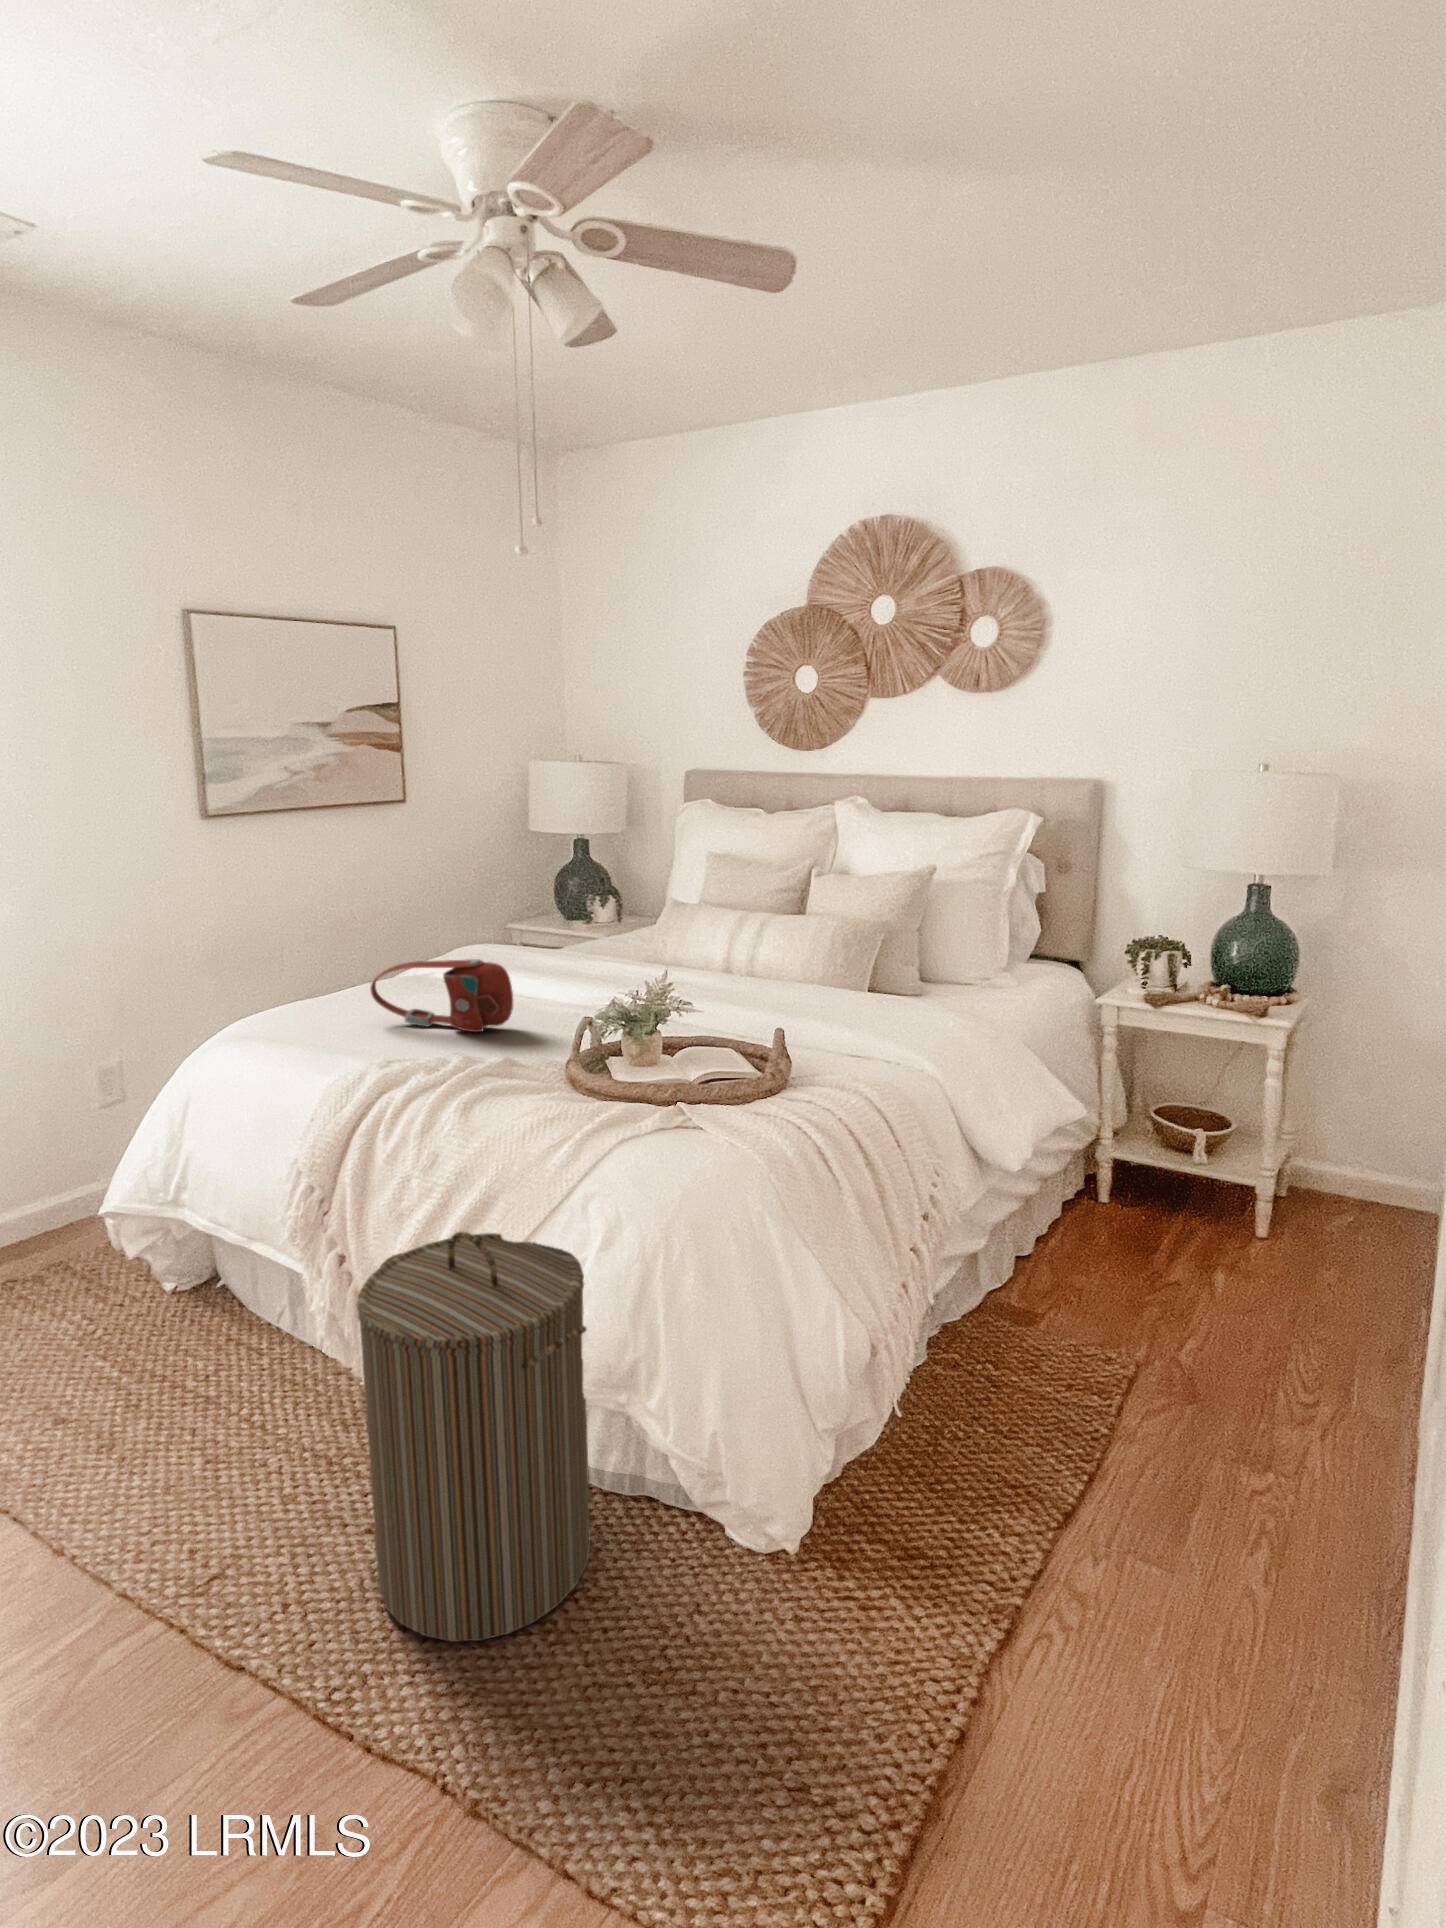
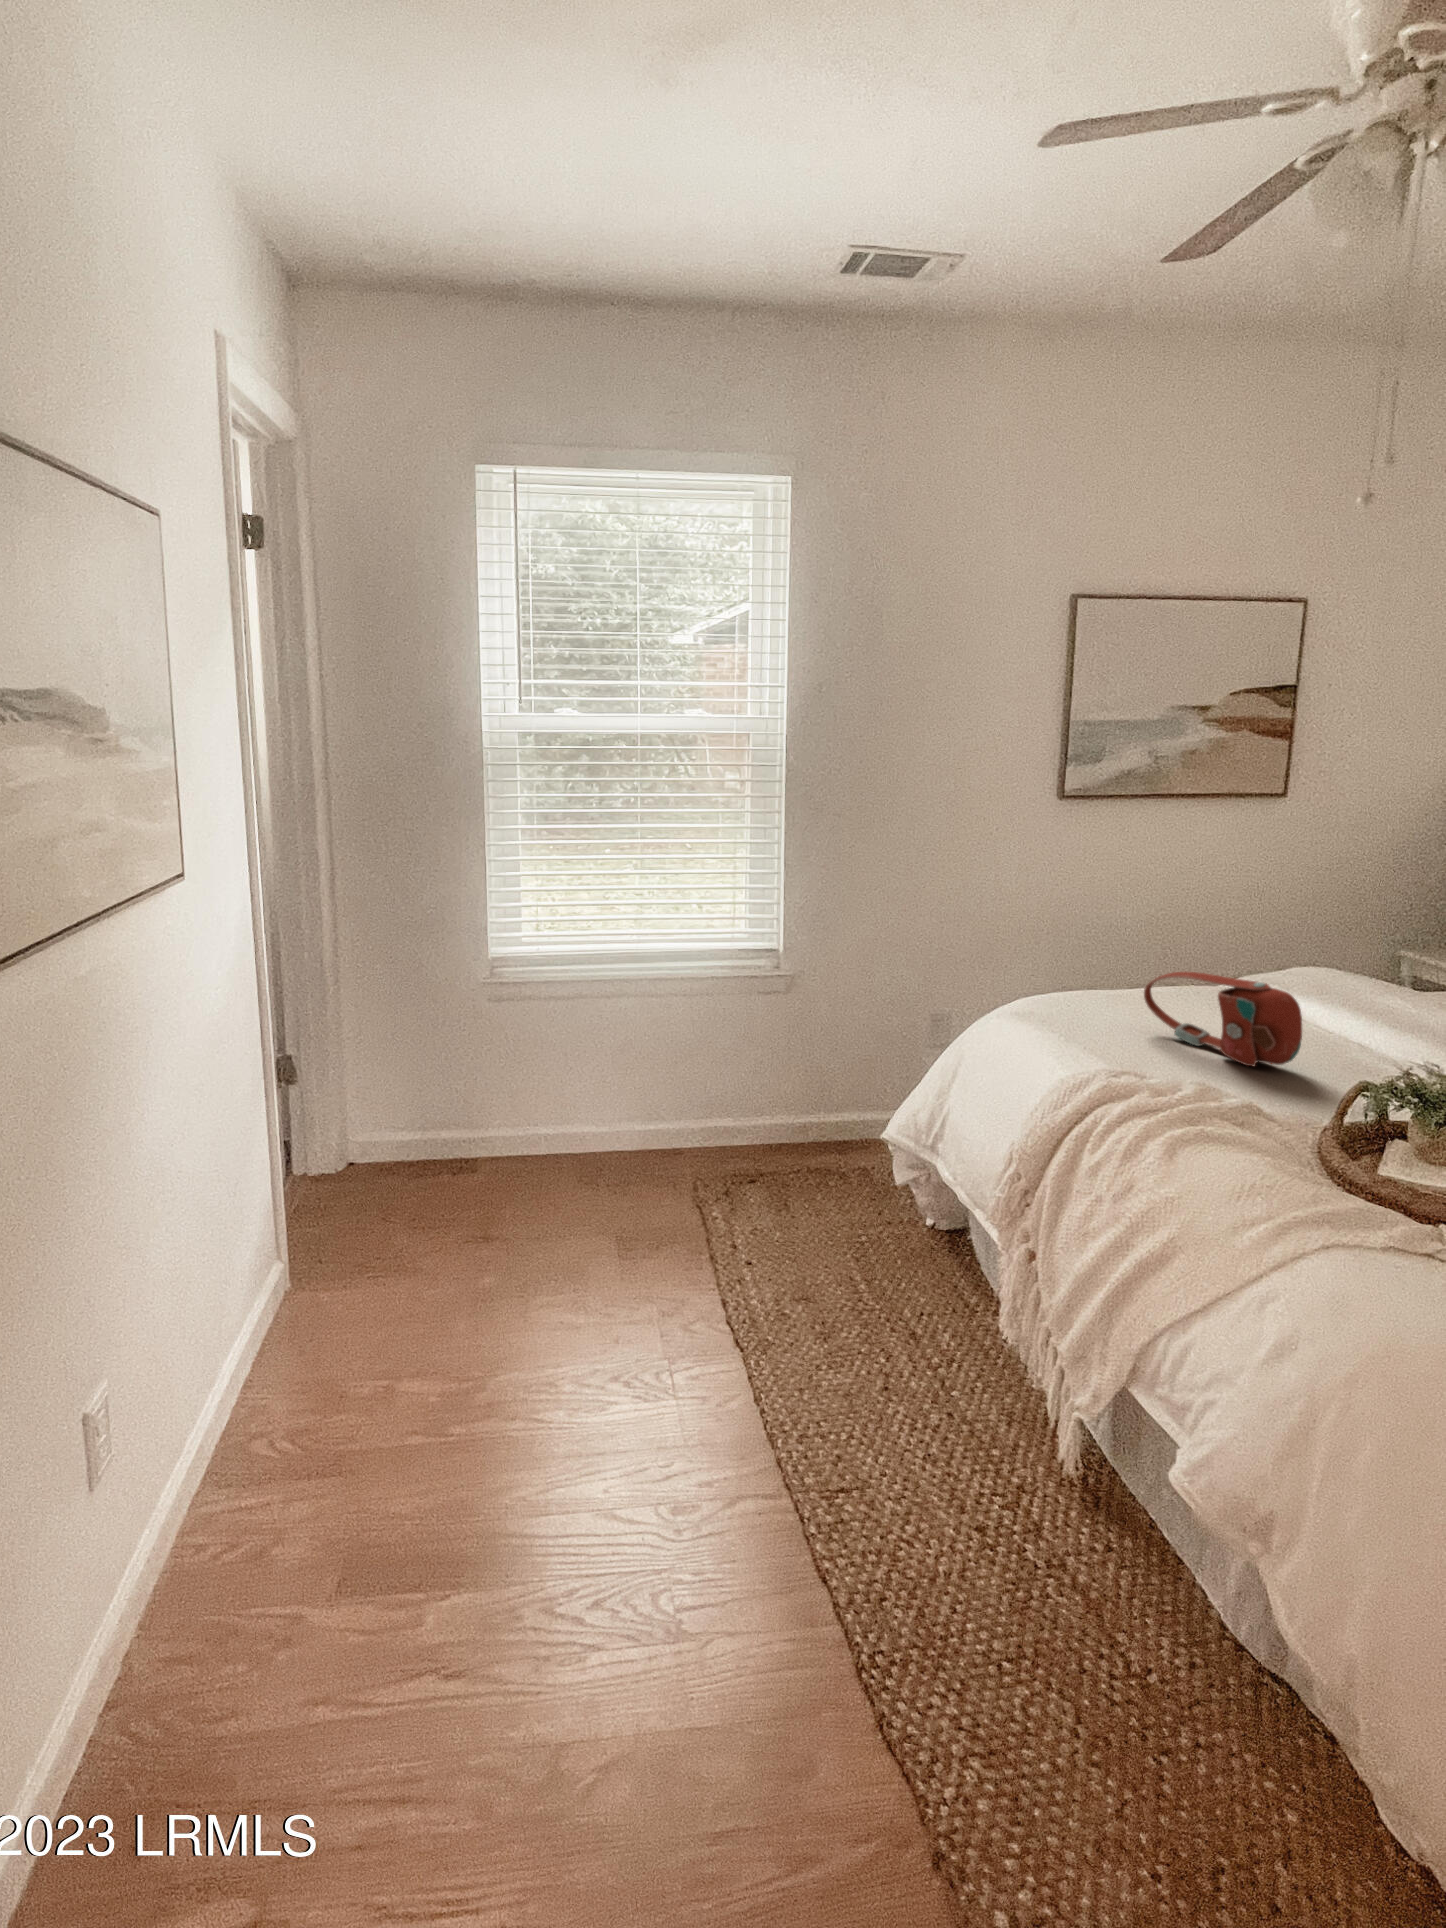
laundry hamper: present [357,1232,591,1642] -> none [956,1270,1234,1733]

